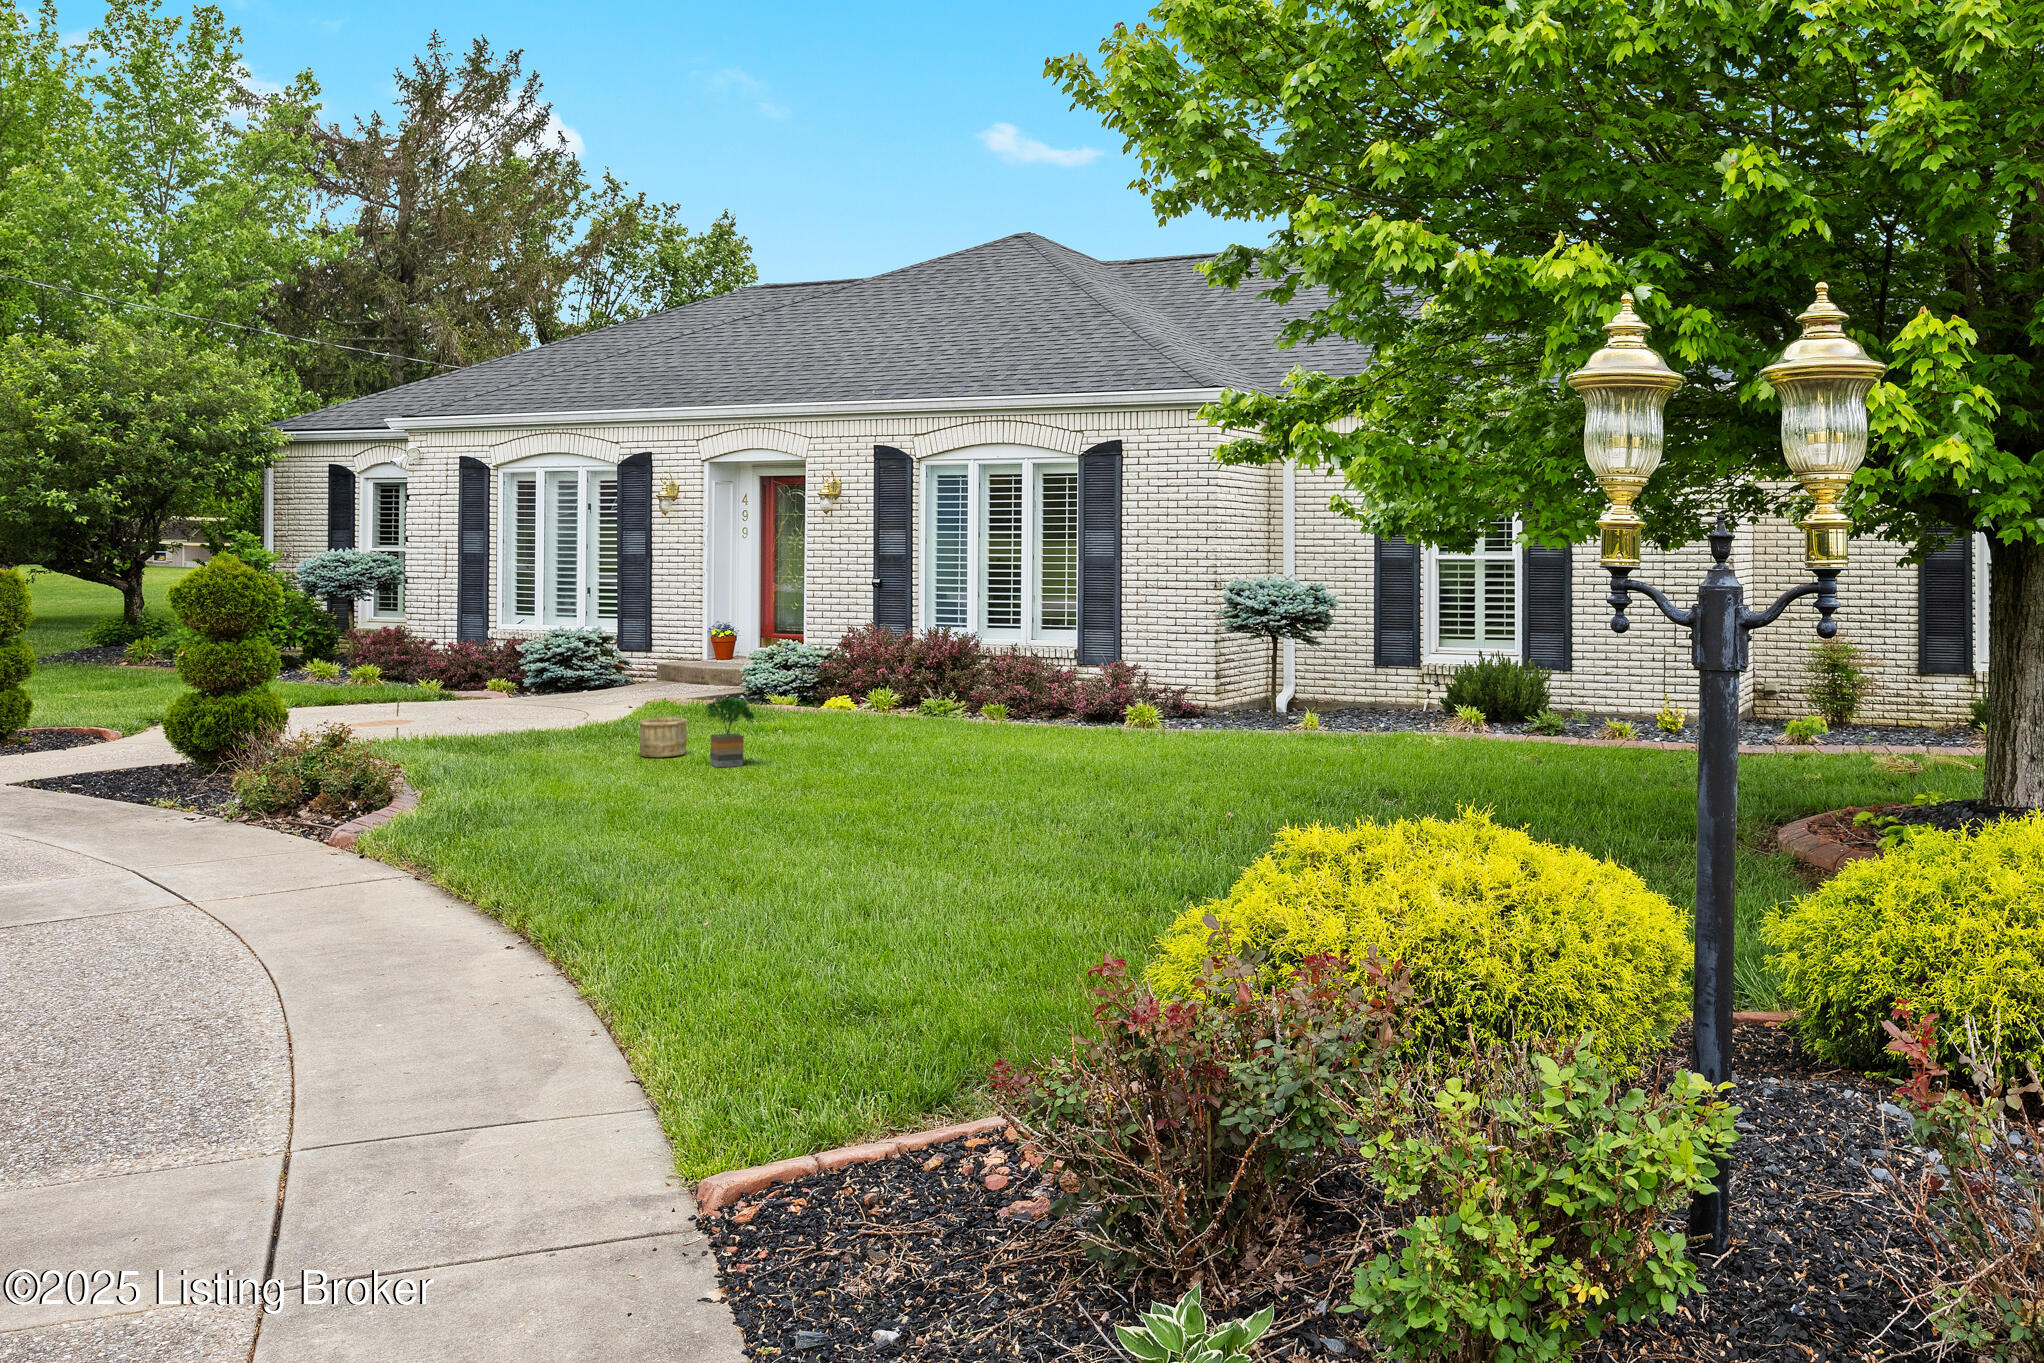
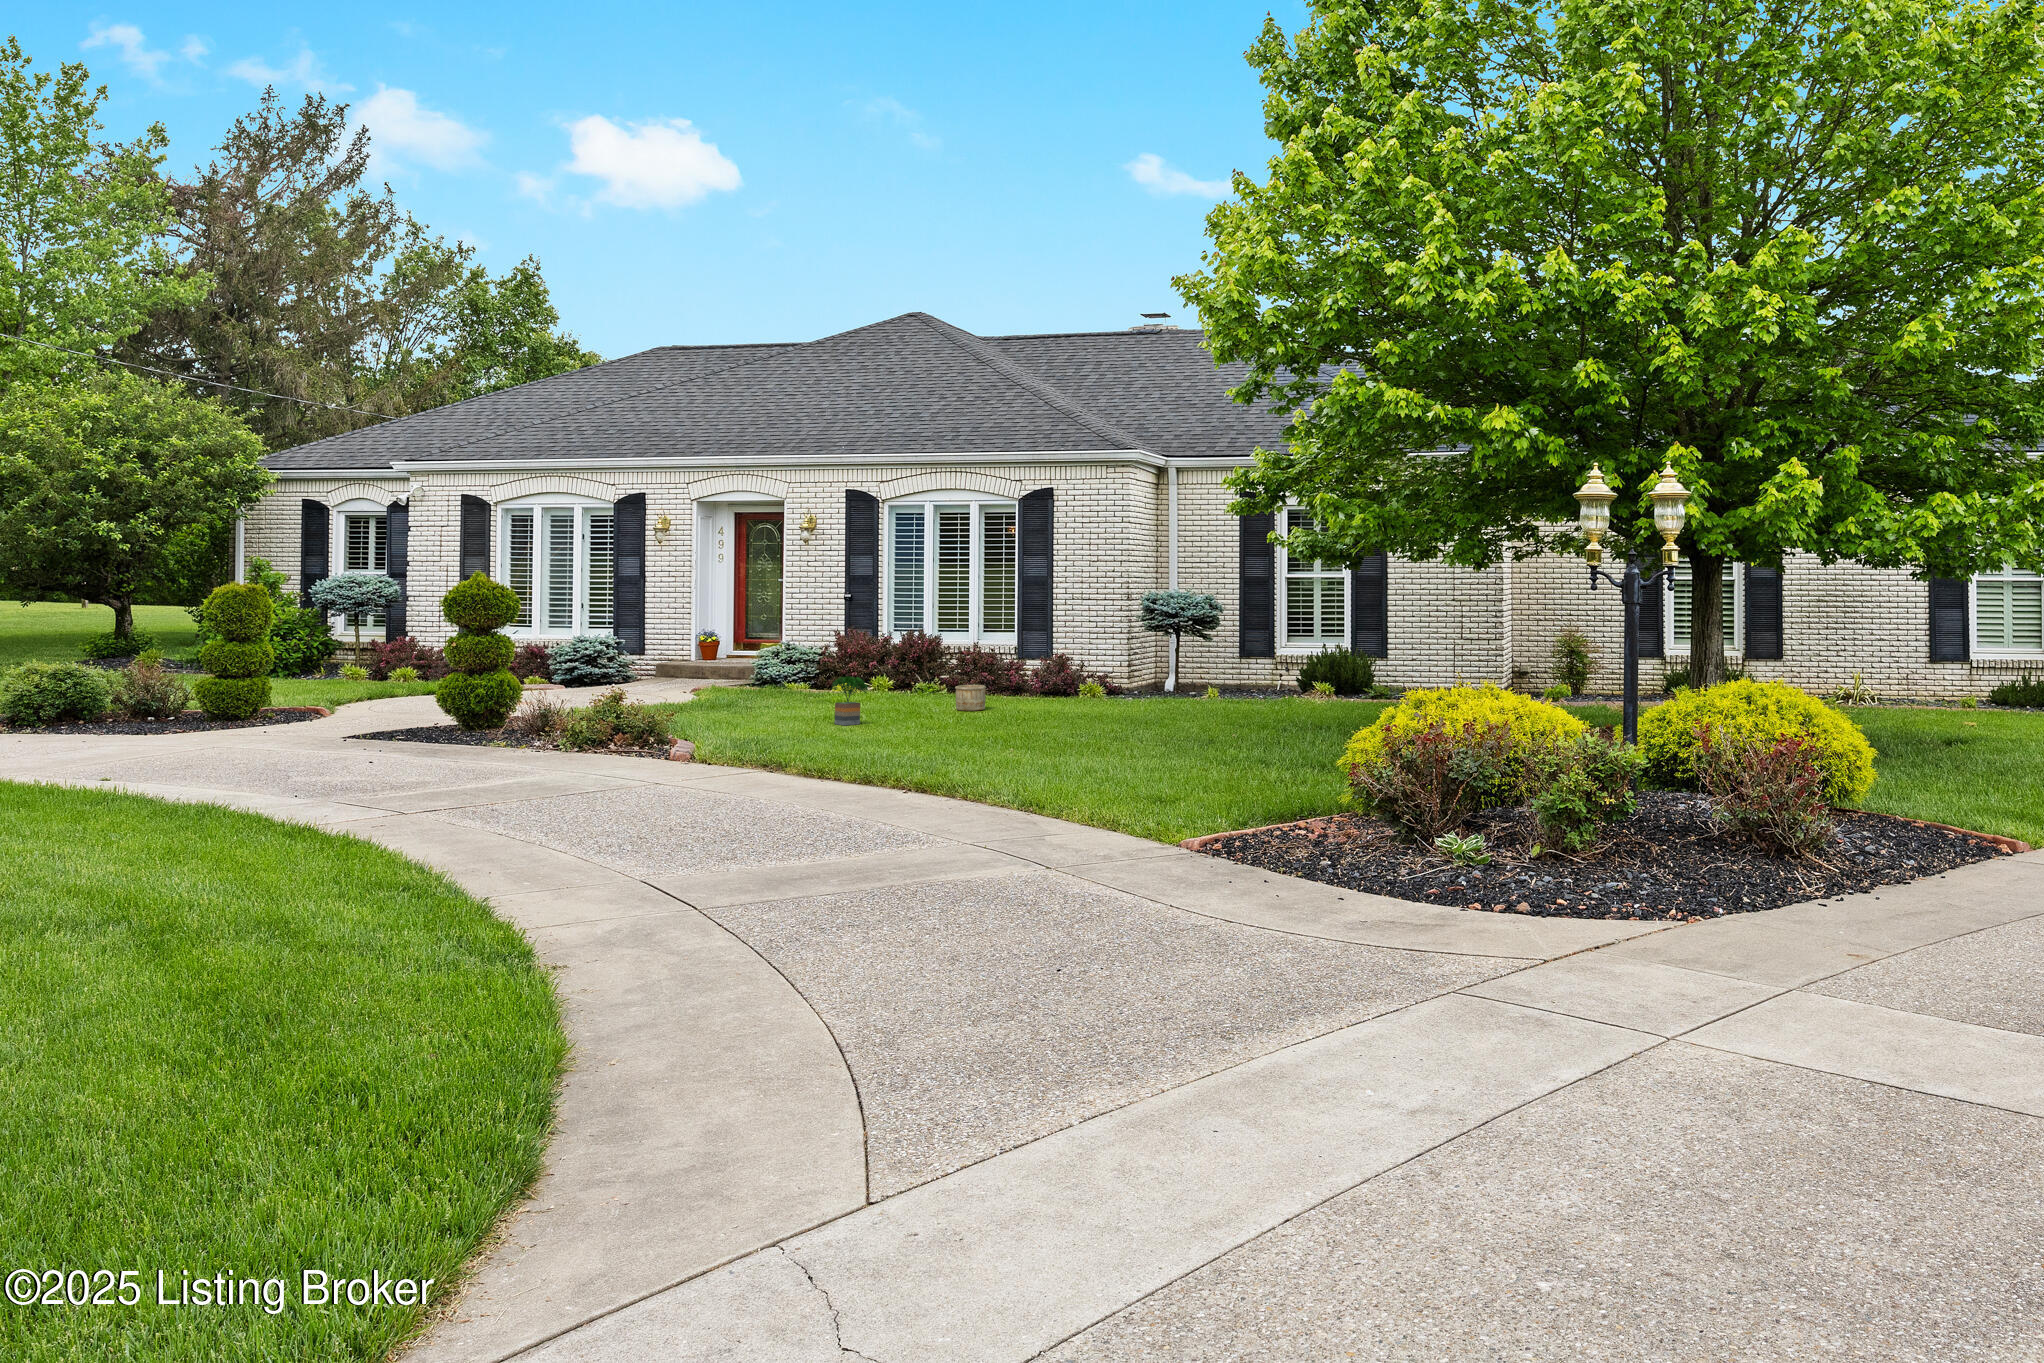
wooden bucket: present [638,717,688,757] -> present [955,685,986,711]

